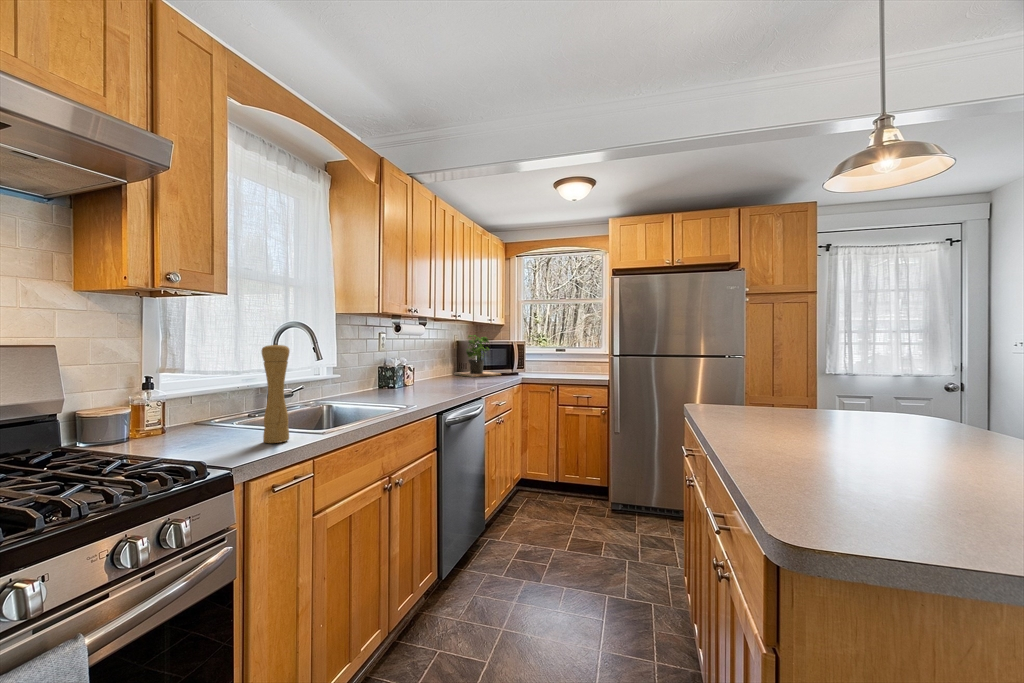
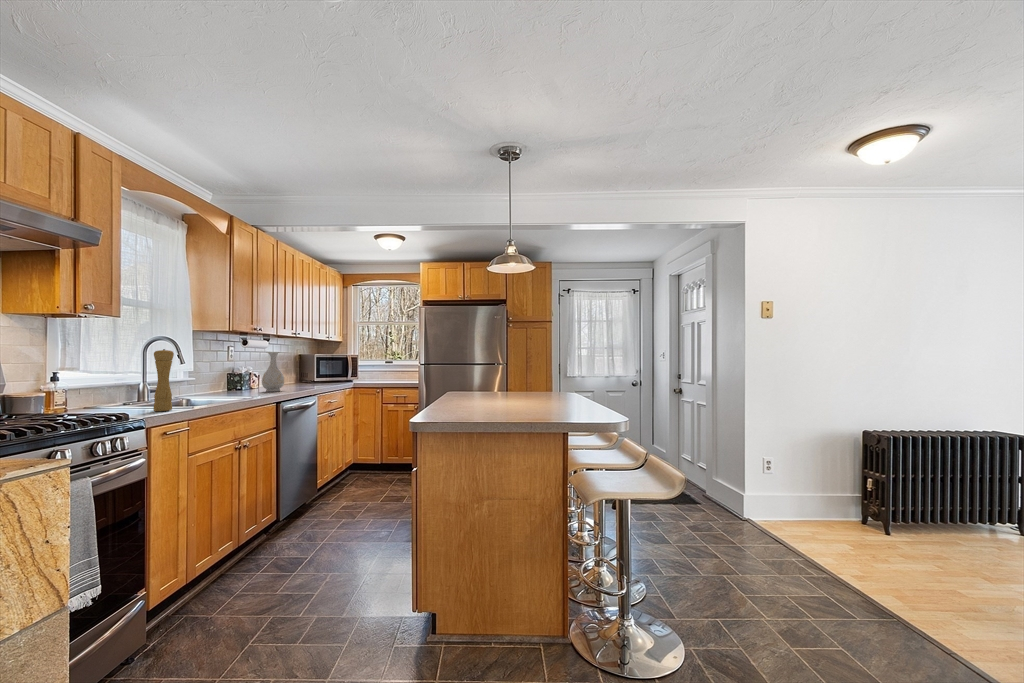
potted plant: present [454,335,501,377] -> none [295,349,337,382]
vase: none [417,342,444,395] -> present [262,352,284,392]

